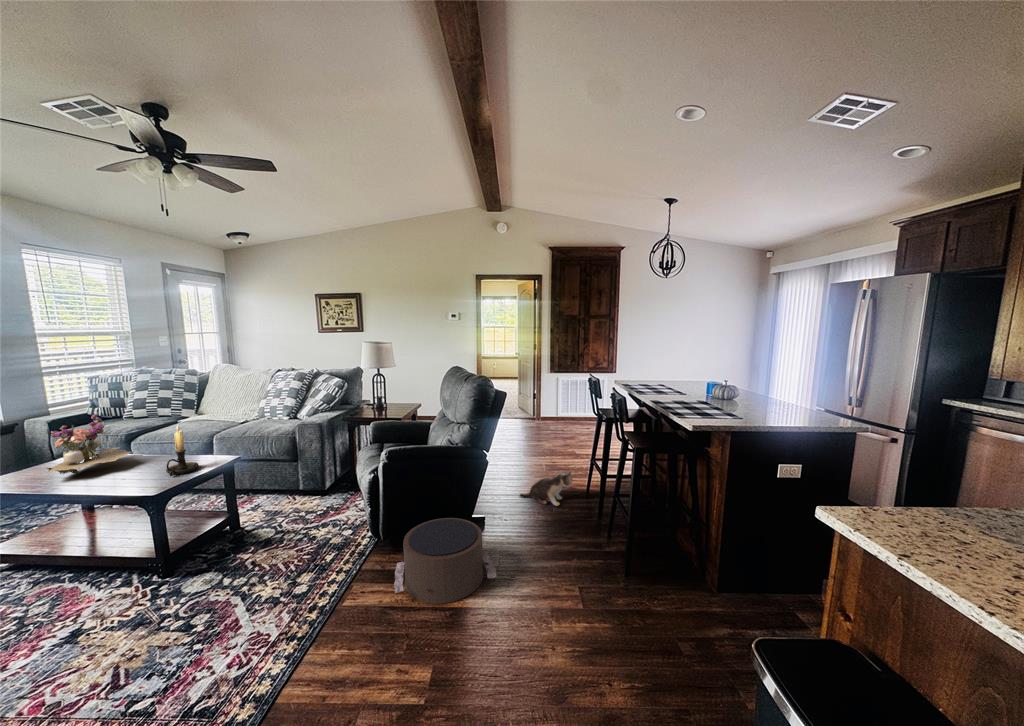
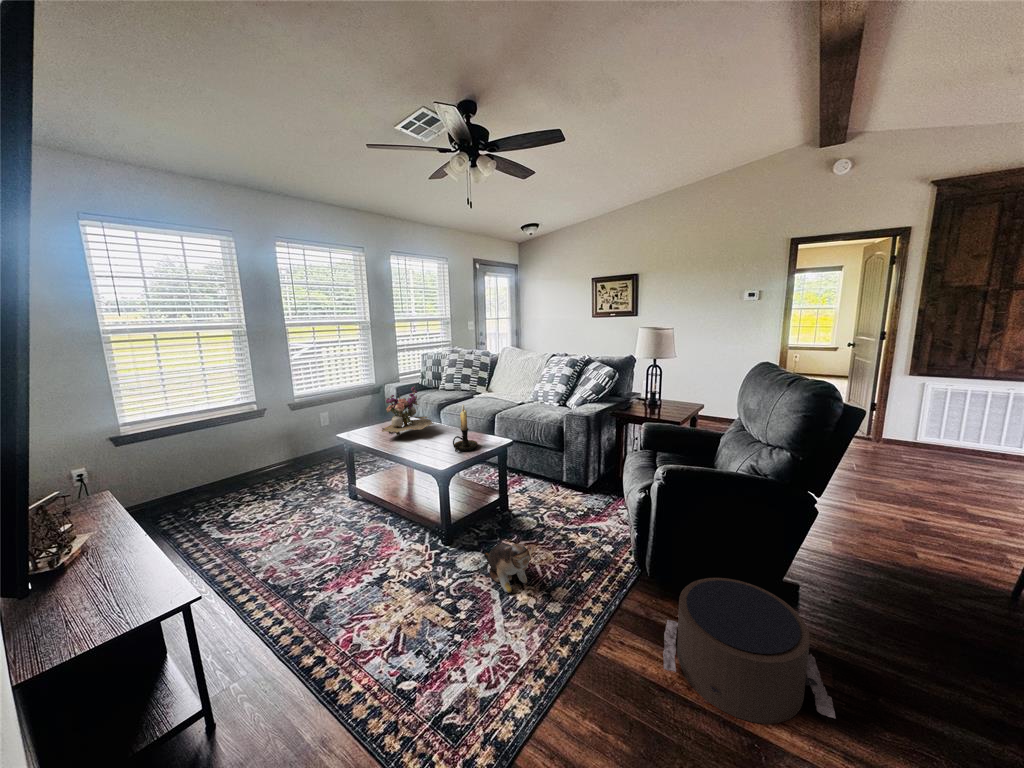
plush toy: present [520,470,575,506] -> present [485,543,533,593]

